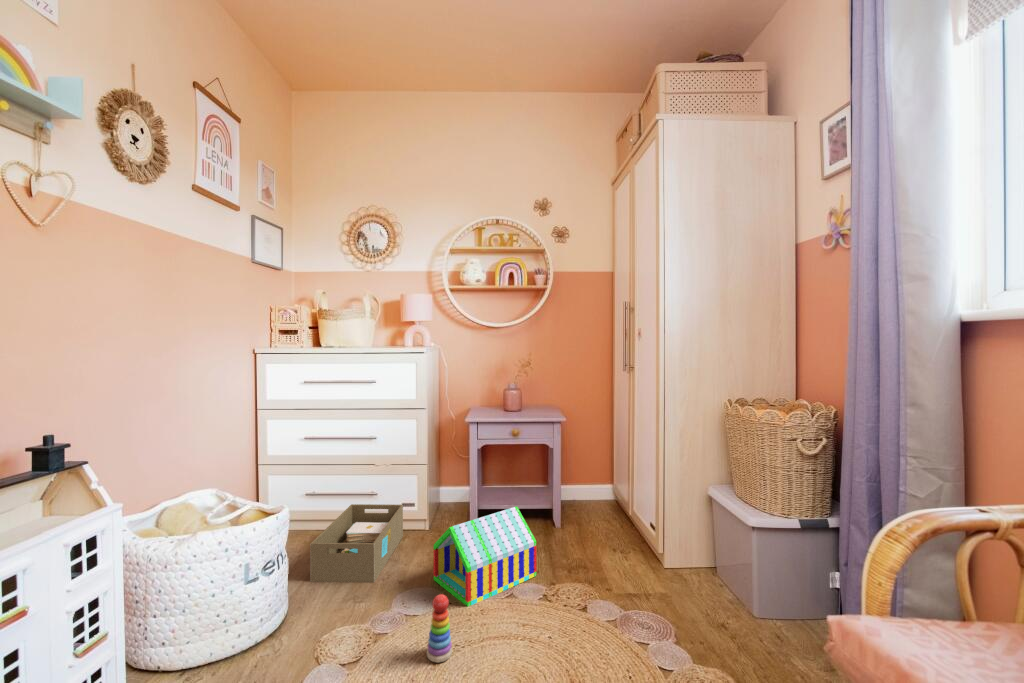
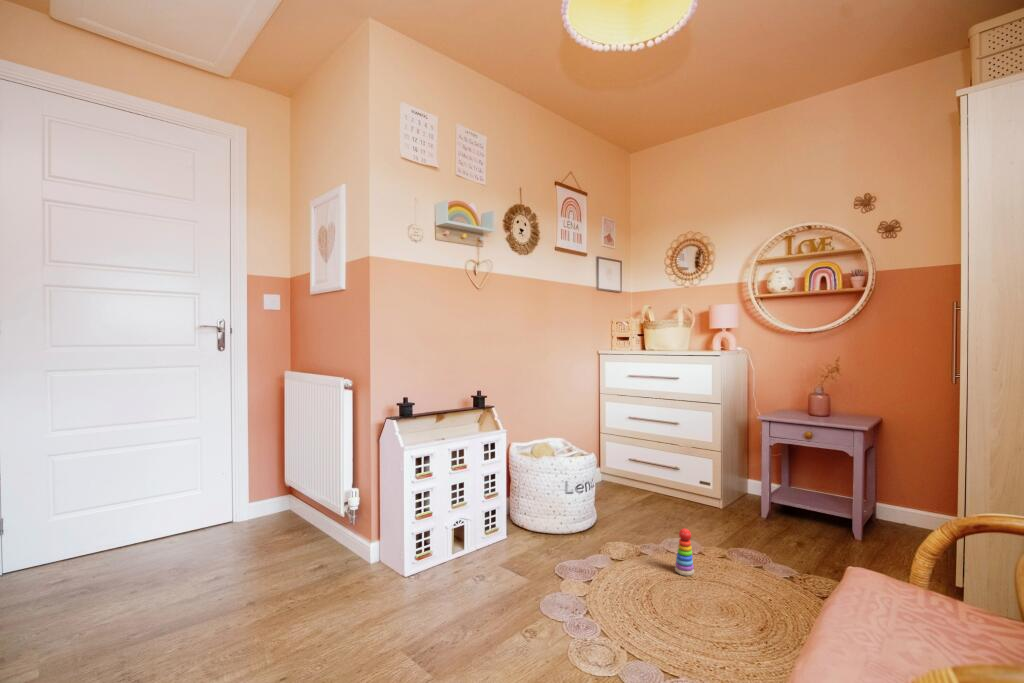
storage box: present [310,504,403,582] -> none [620,472,699,526]
toy house: present [433,506,537,607] -> none [707,495,804,563]

